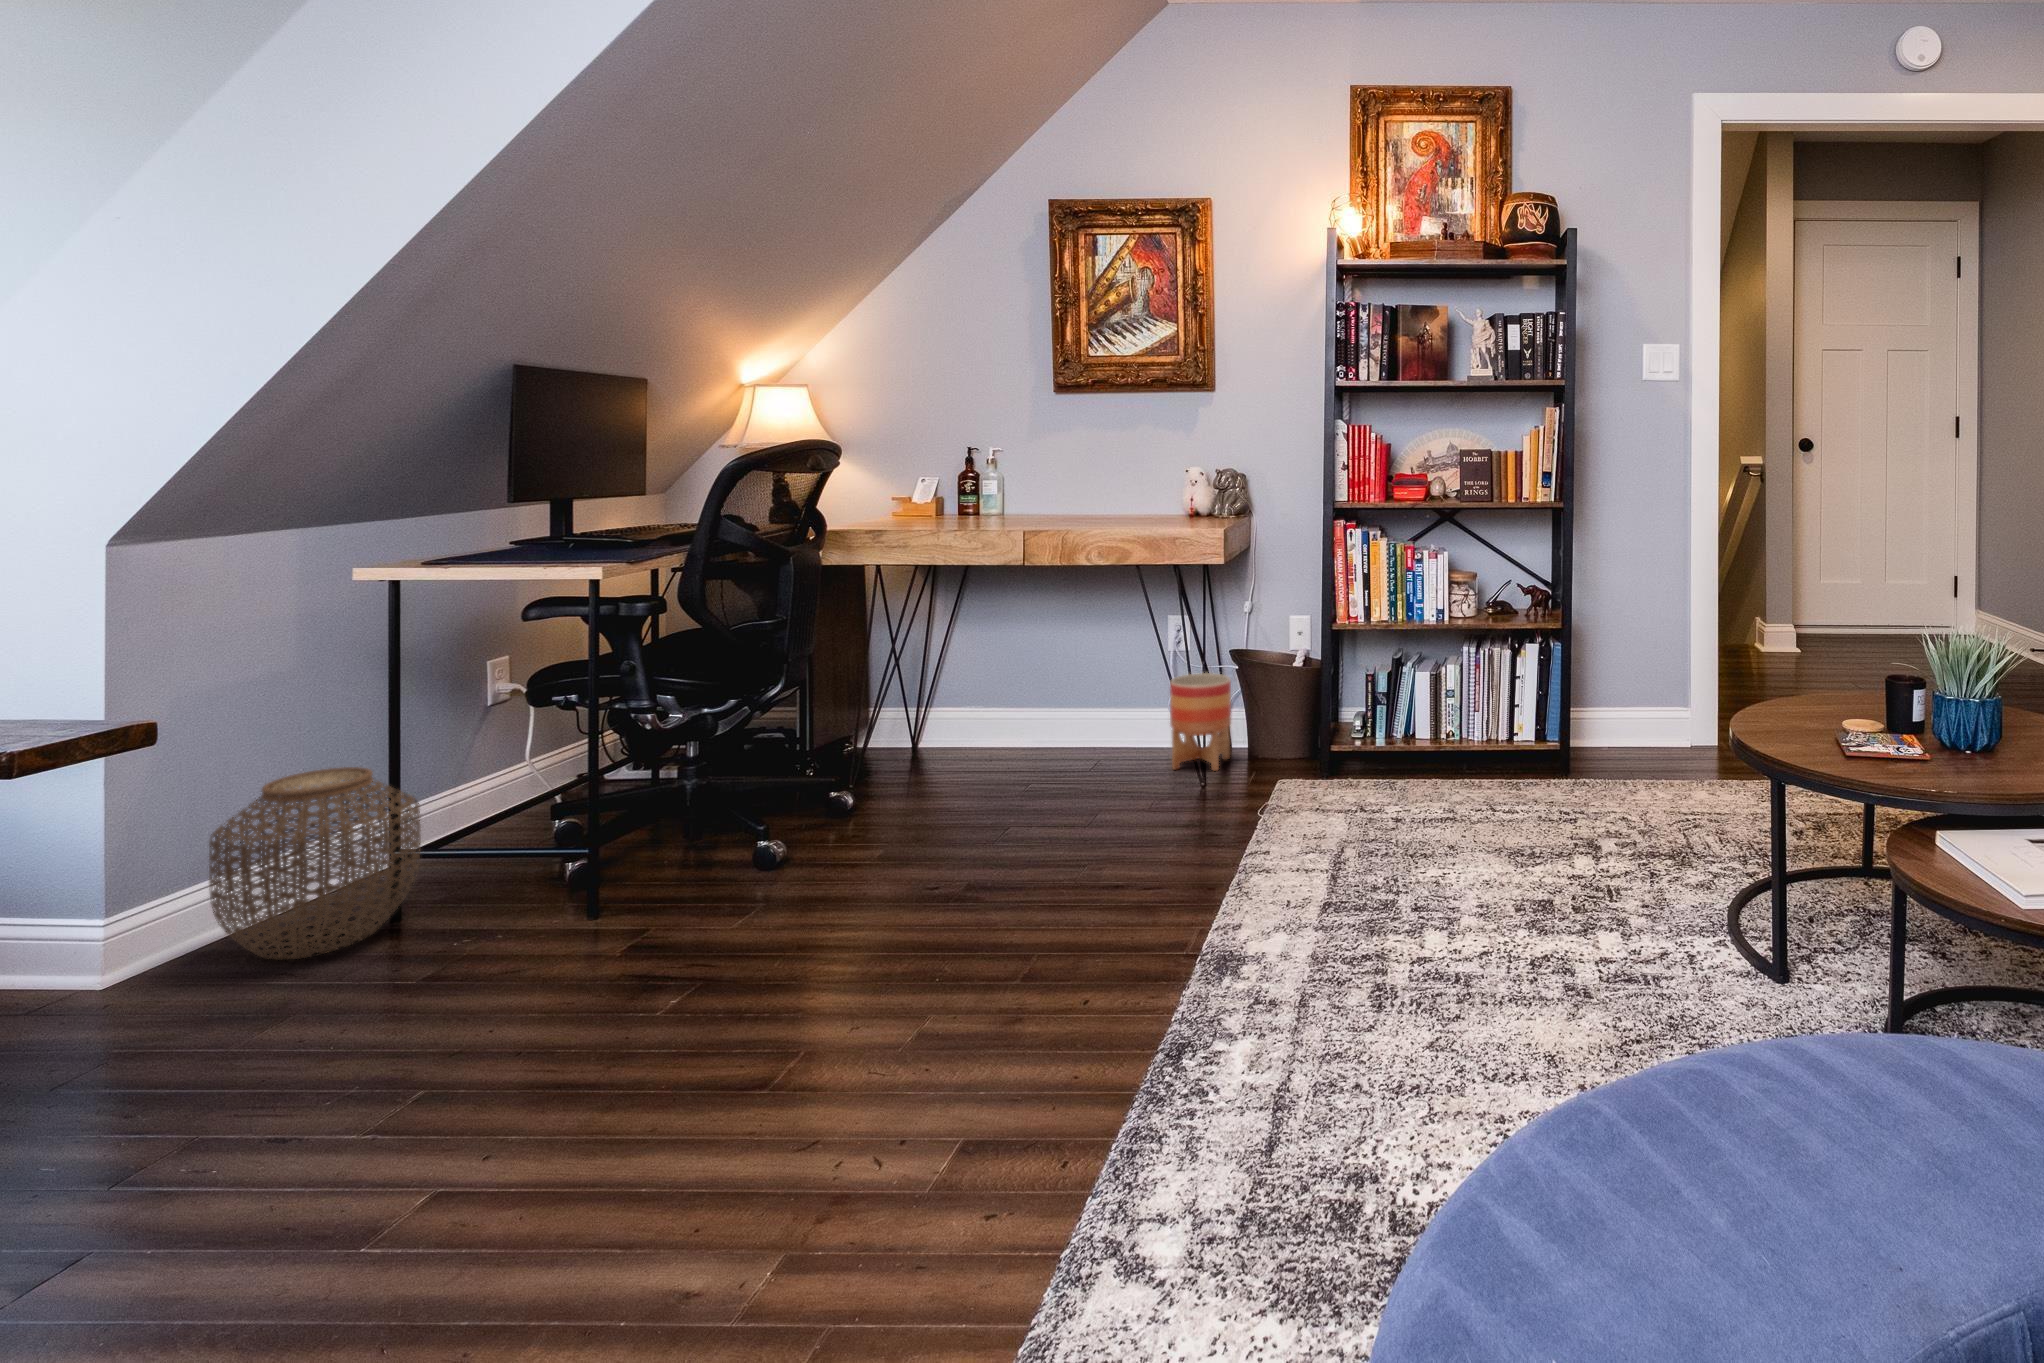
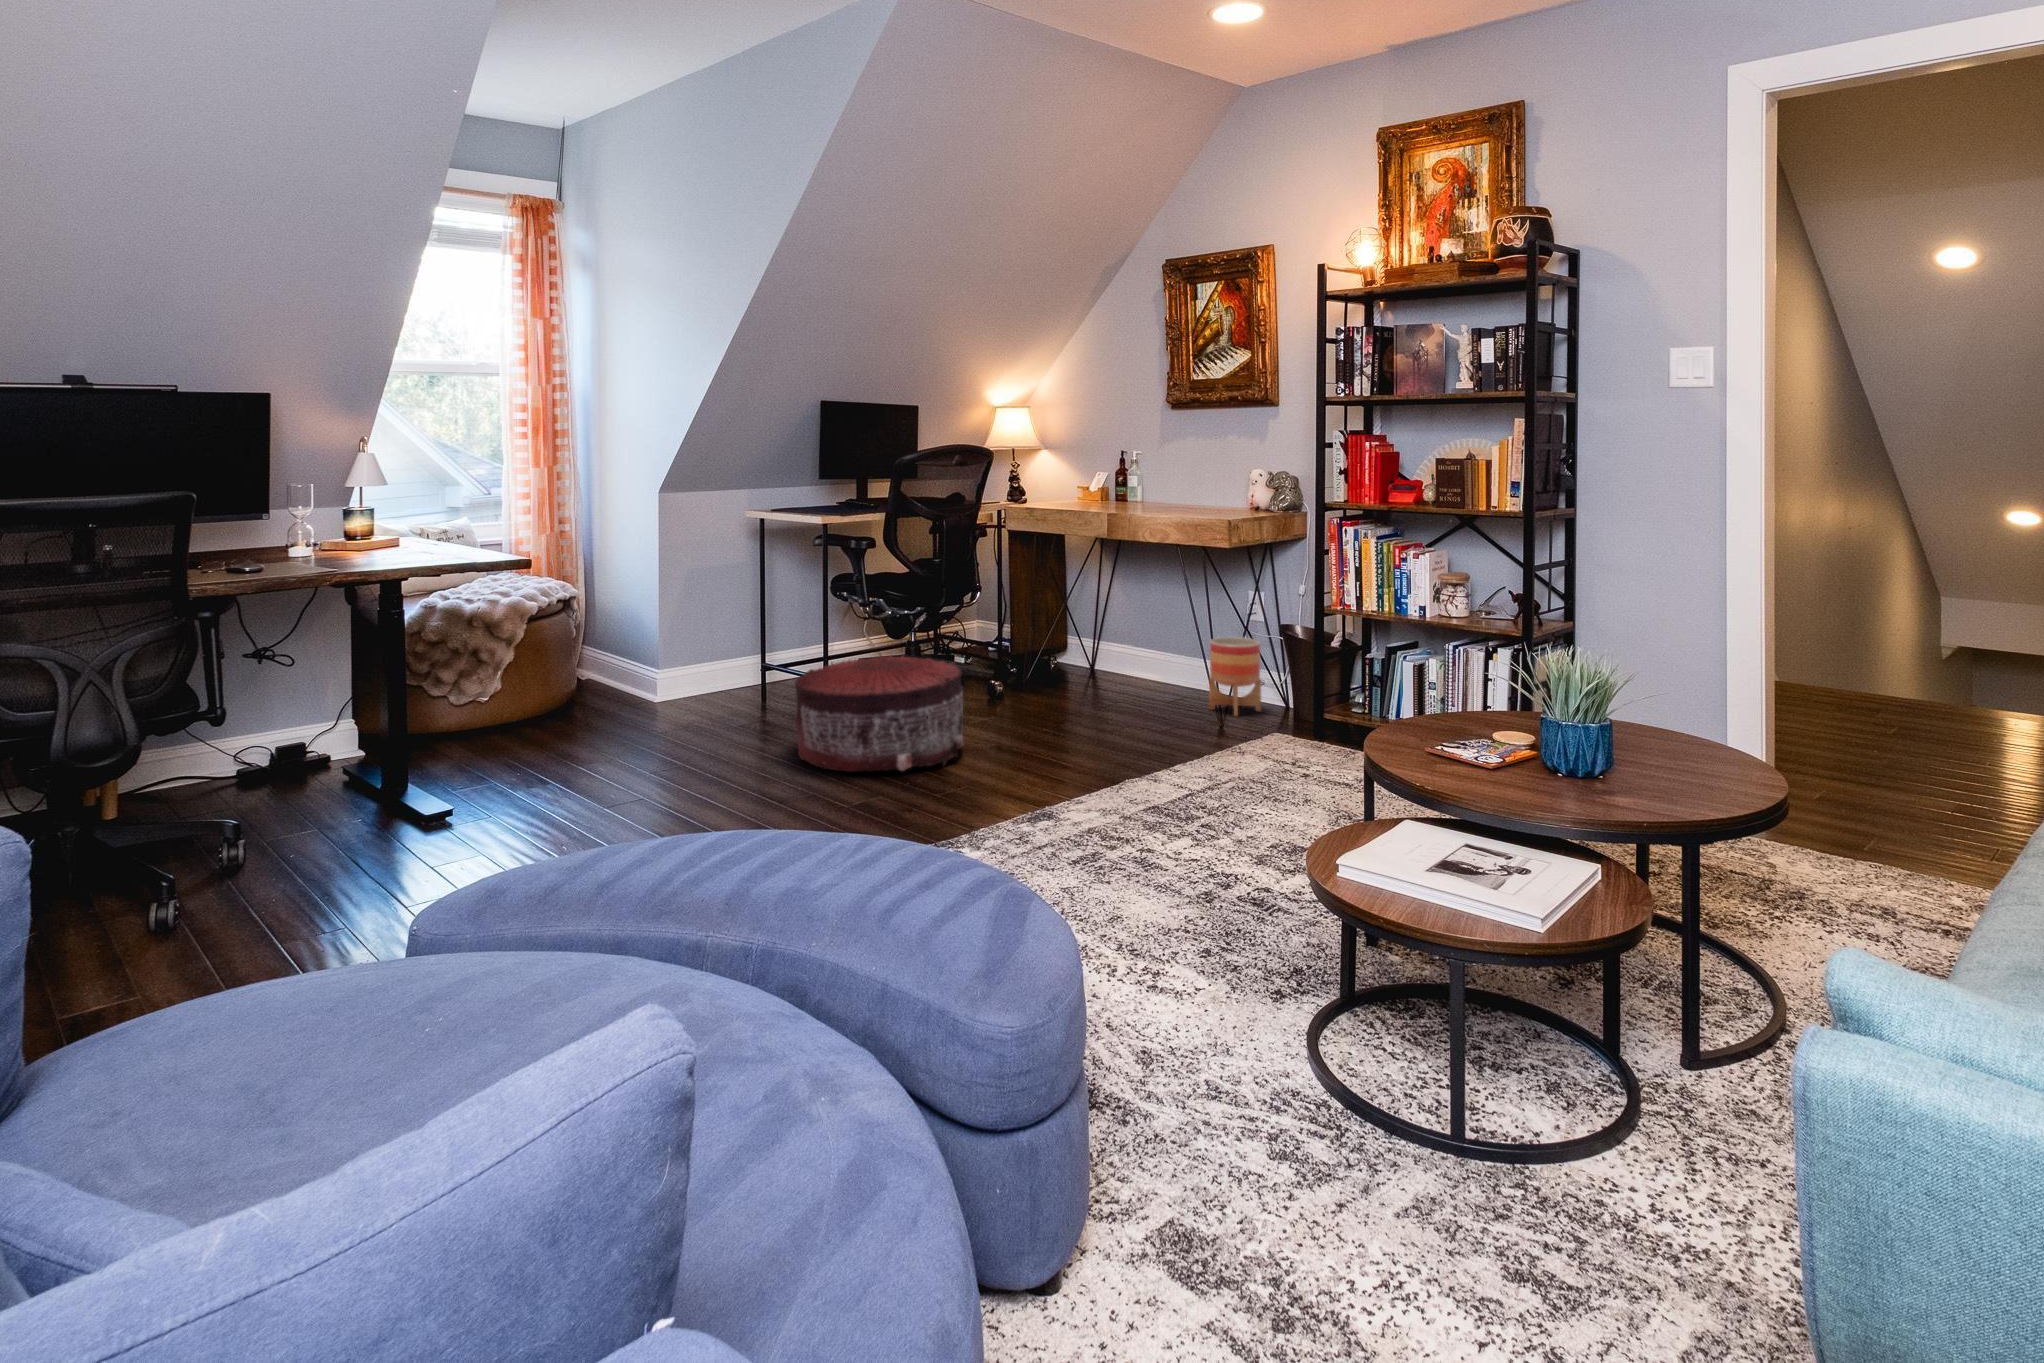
woven basket: present [209,767,421,959] -> none [688,607,770,697]
pouf: none [697,778,1021,1013] -> present [795,656,963,772]

